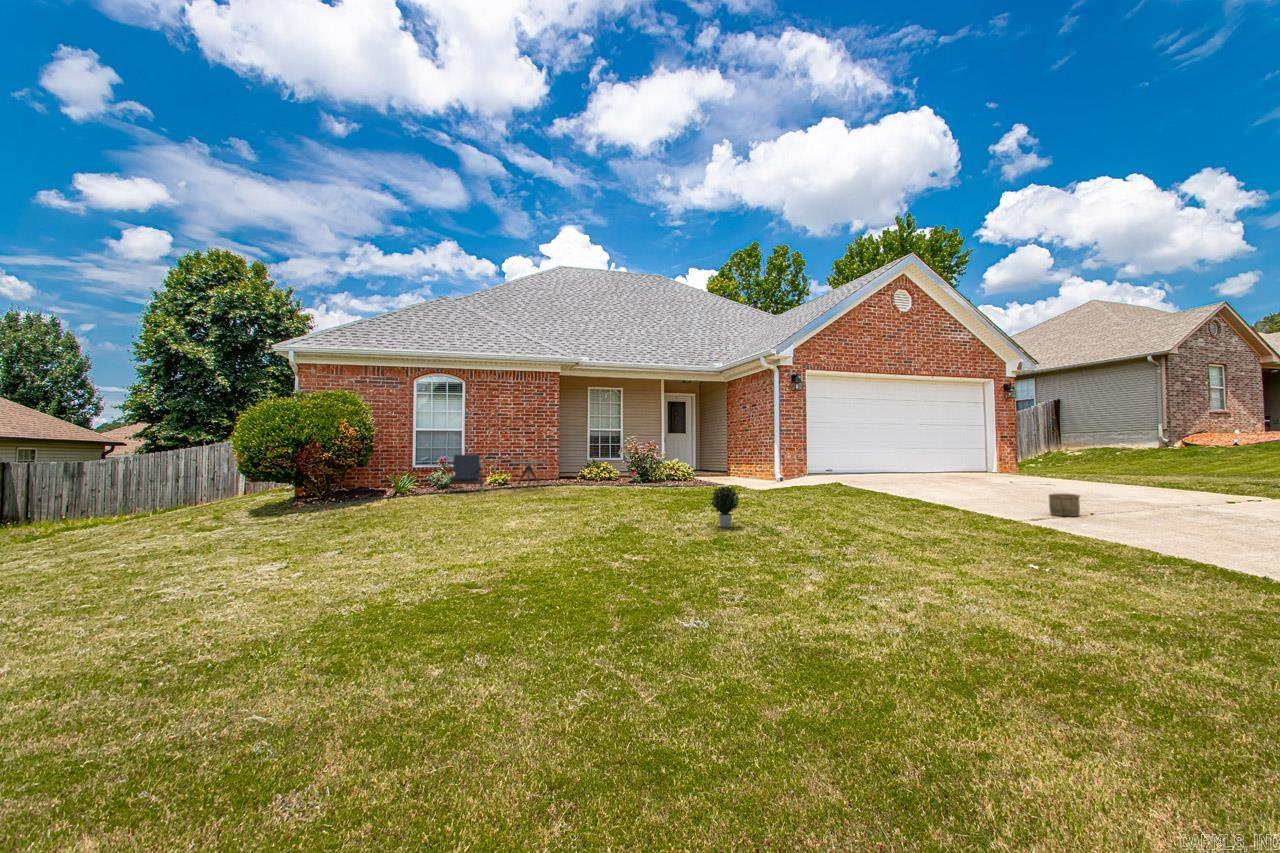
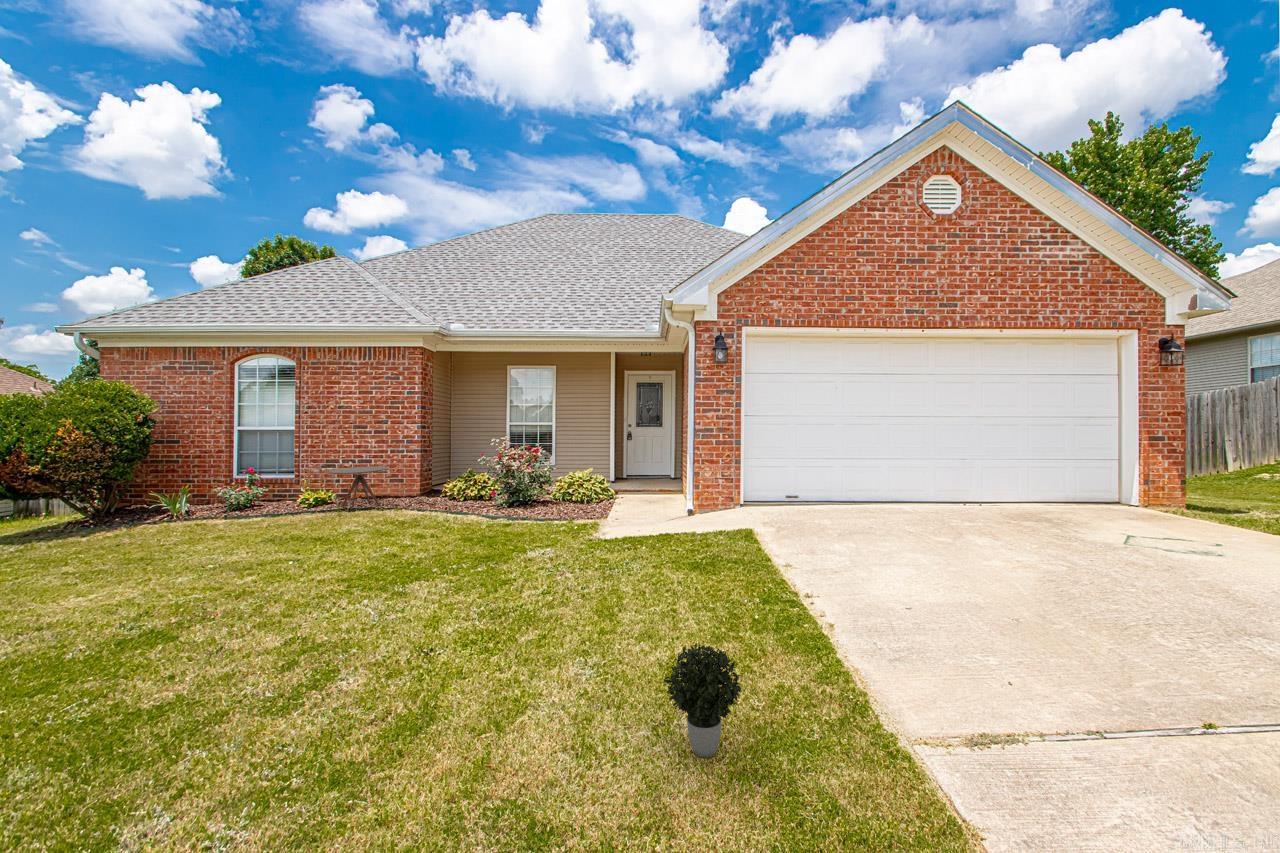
lounge chair: present [447,454,483,493] -> none [250,457,312,511]
potted plant: present [711,487,739,528] -> present [664,644,741,758]
wooden bucket: present [1049,493,1080,516] -> none [962,669,1049,757]

